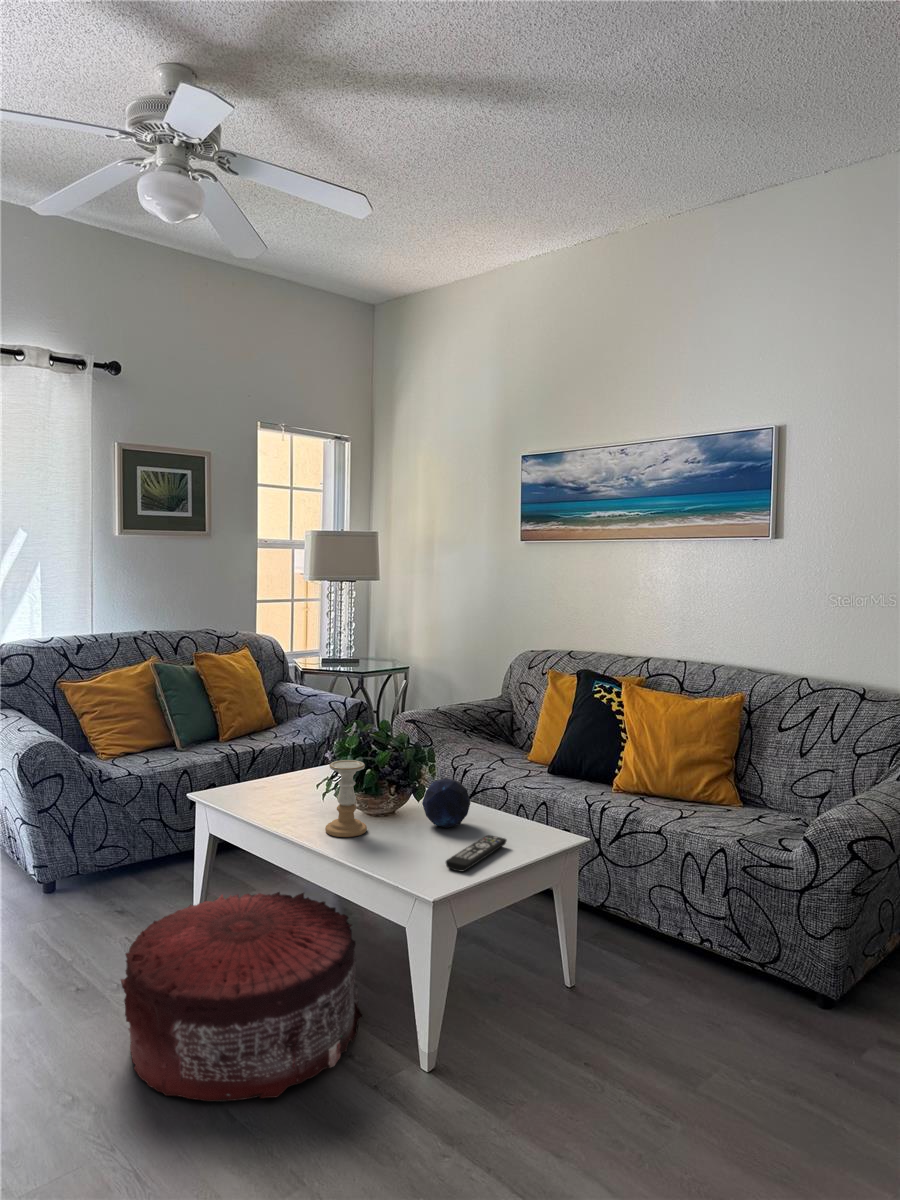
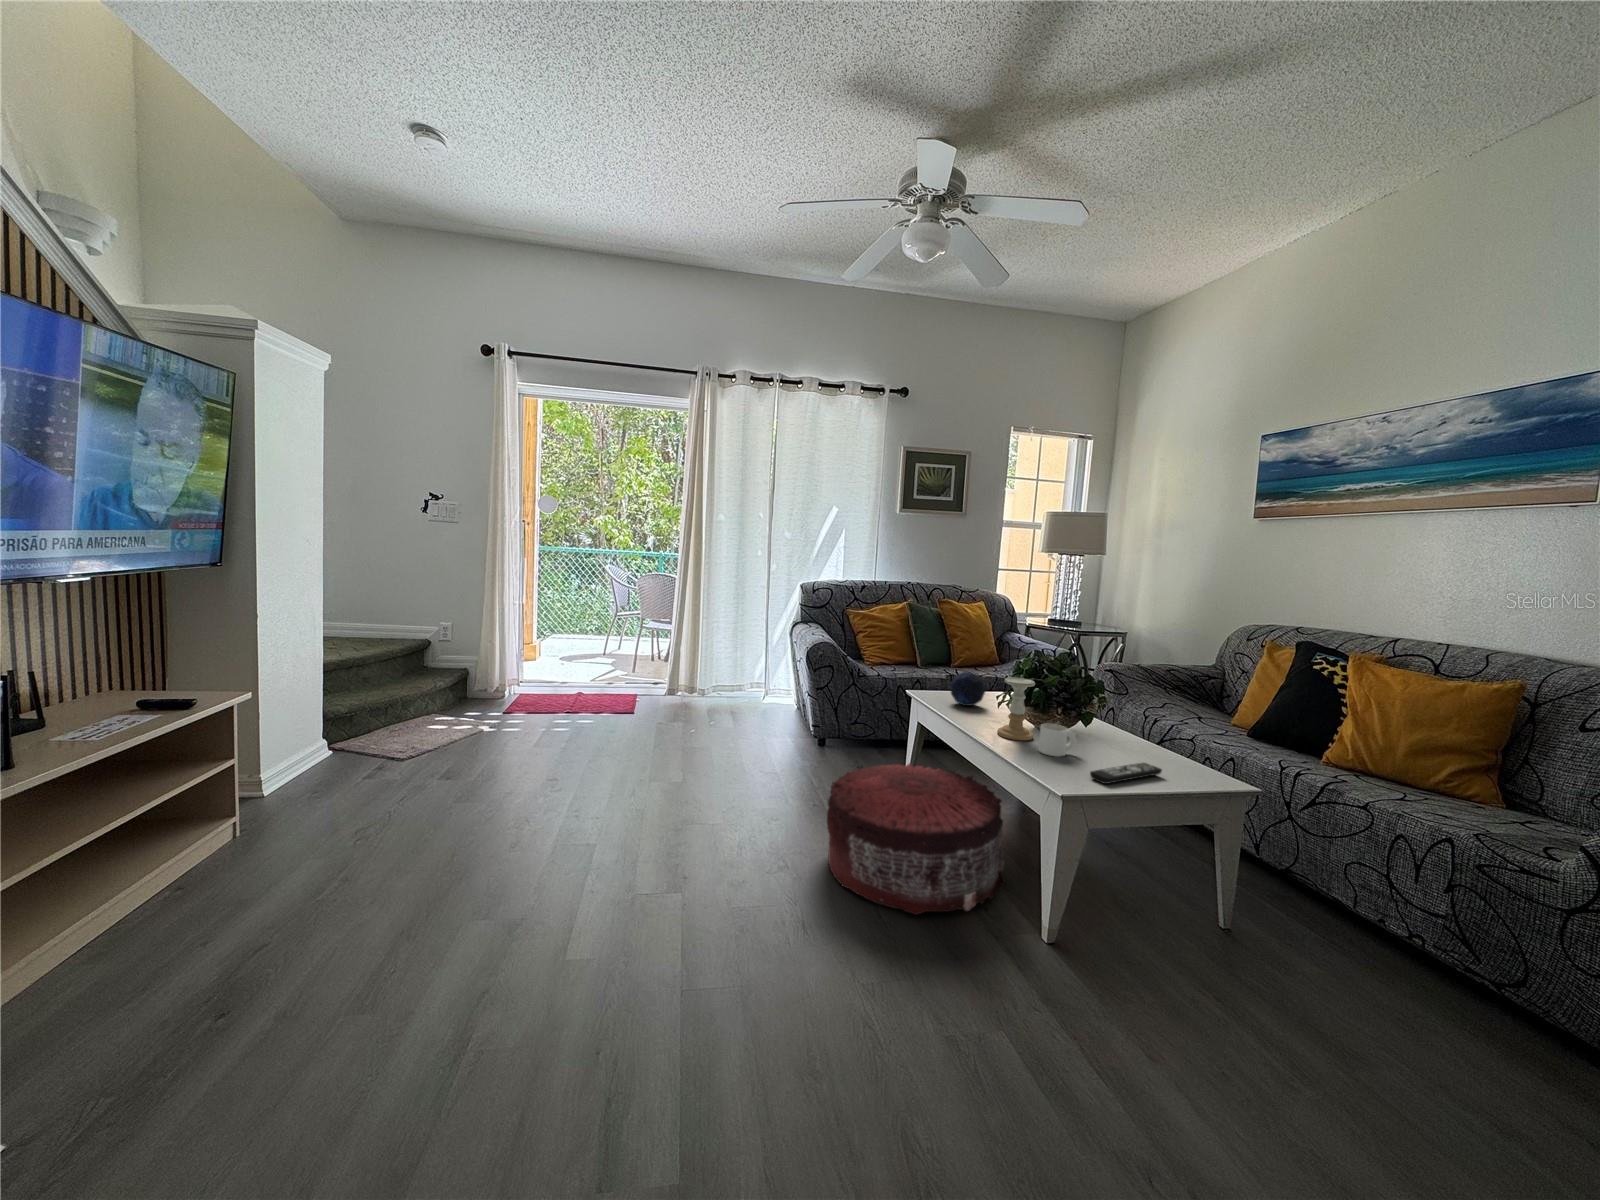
decorative orb: present [422,778,471,828] -> present [950,672,985,706]
mug: none [380,810,418,849] -> present [1039,724,1076,756]

